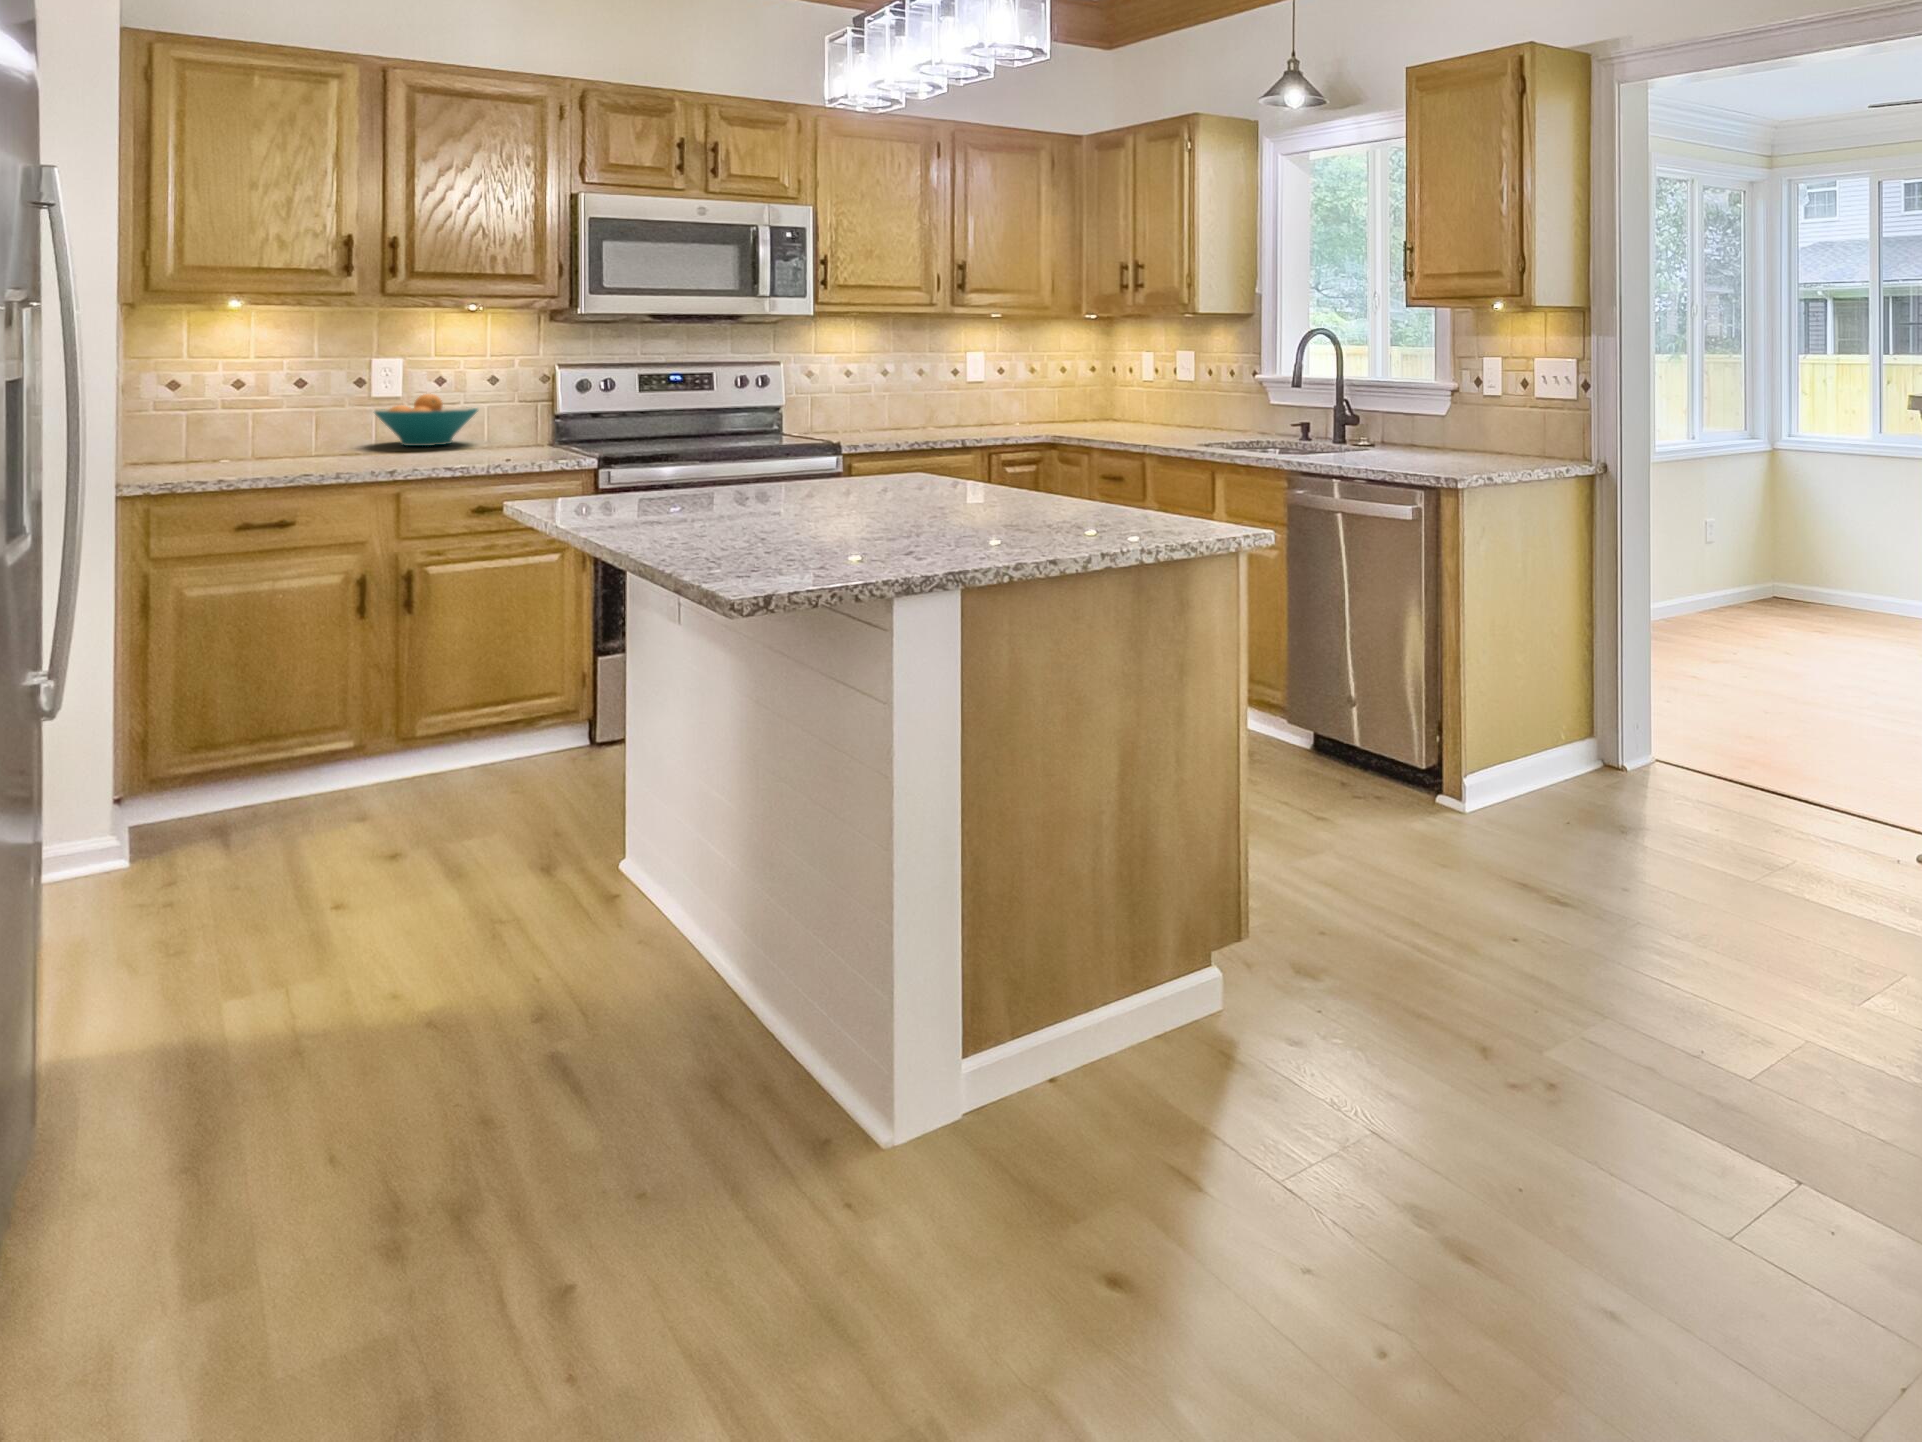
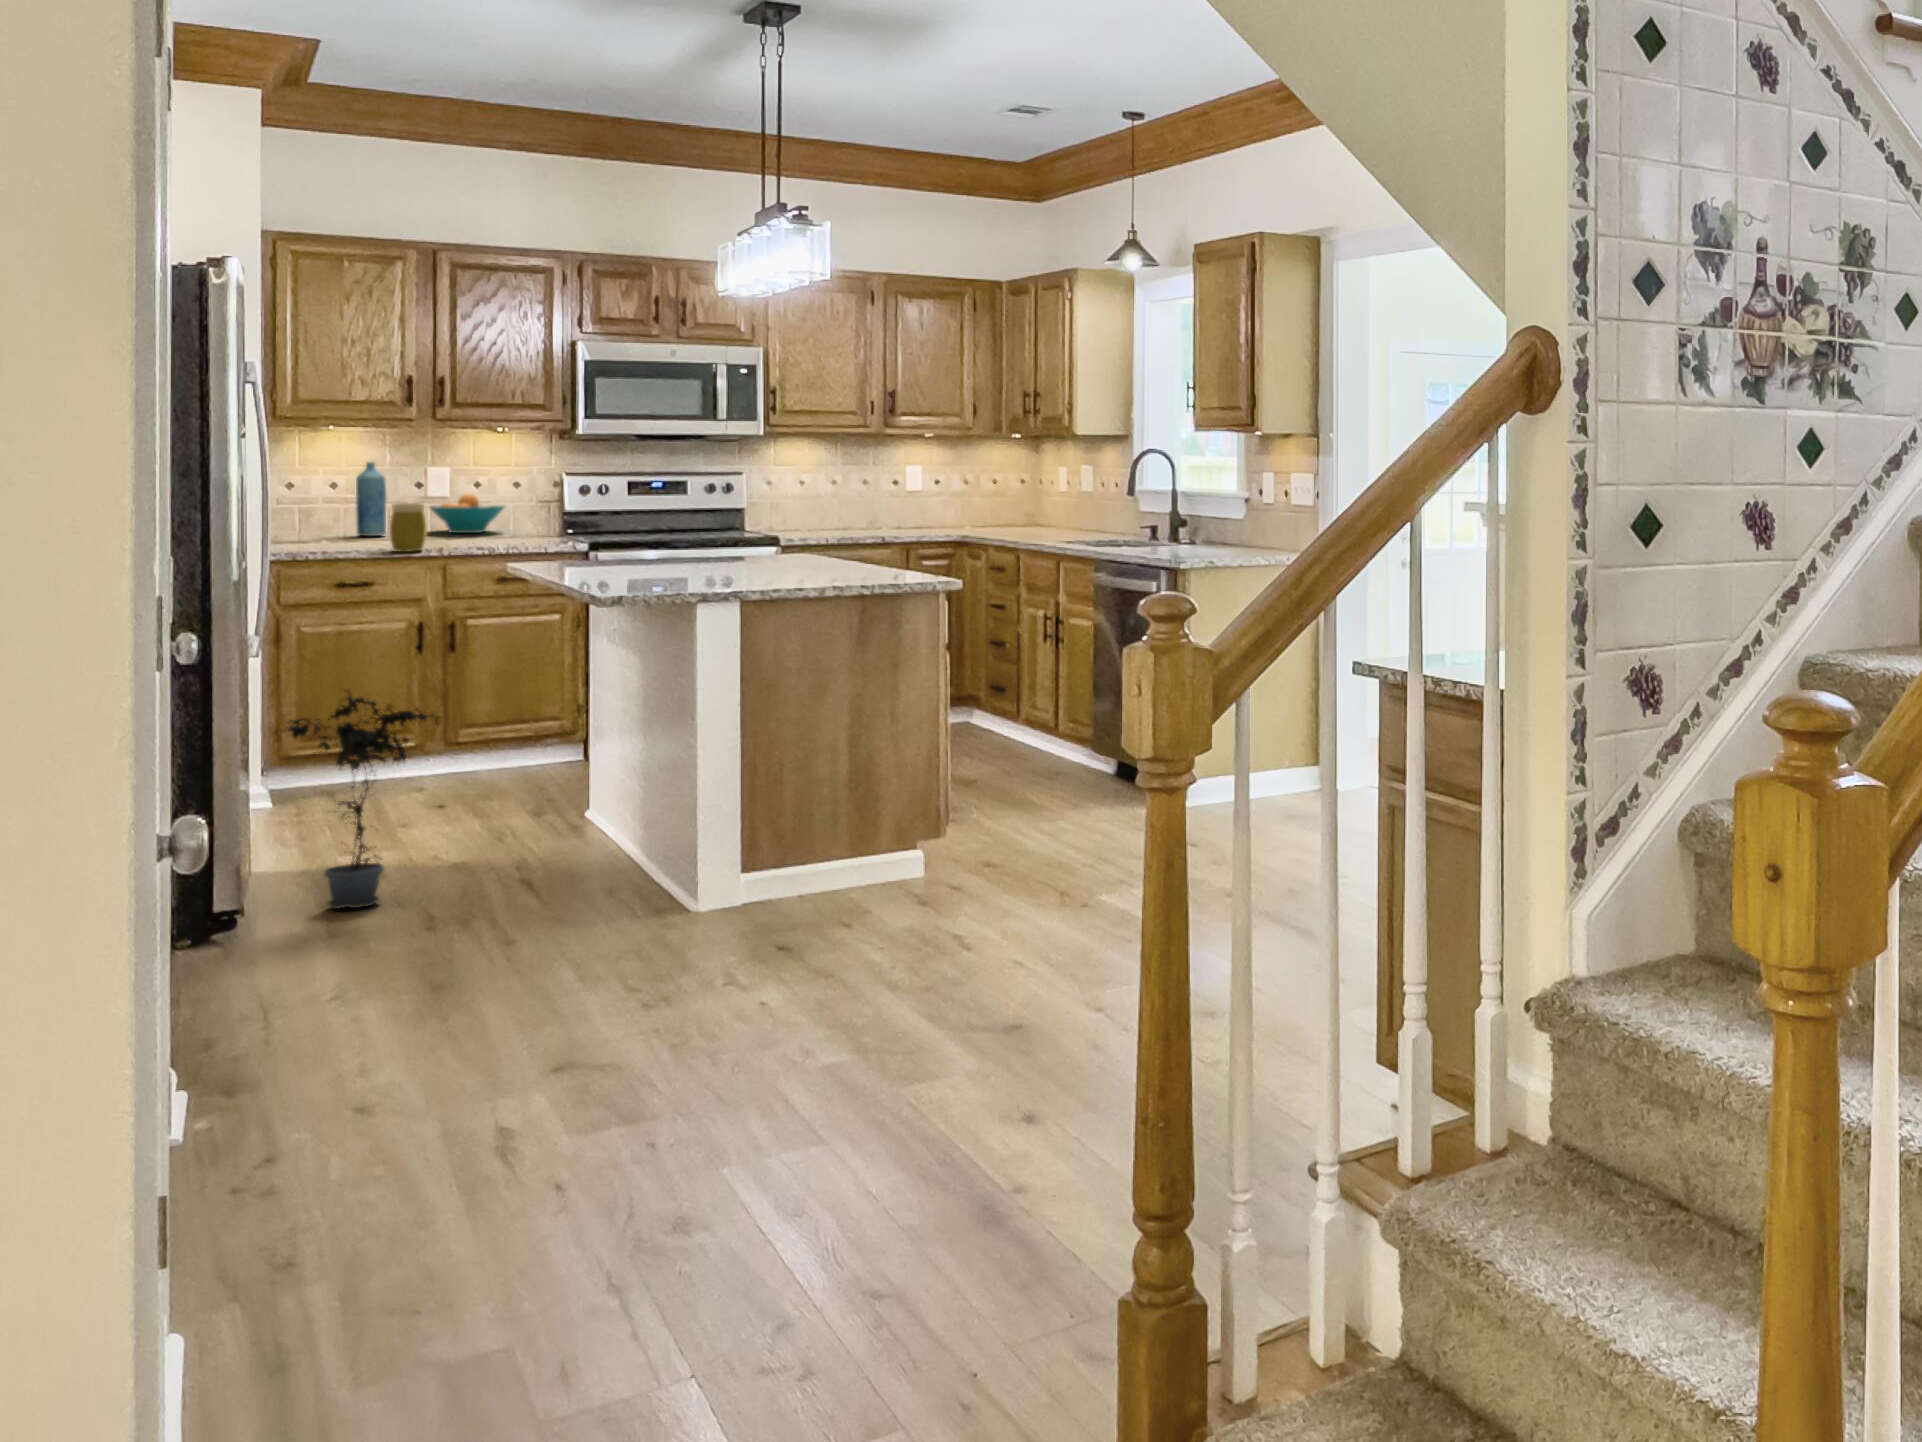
bottle: none [271,352,315,453] -> present [356,462,387,536]
jar: none [317,409,371,477] -> present [390,503,427,552]
potted plant: none [64,766,400,1192] -> present [285,691,439,909]

